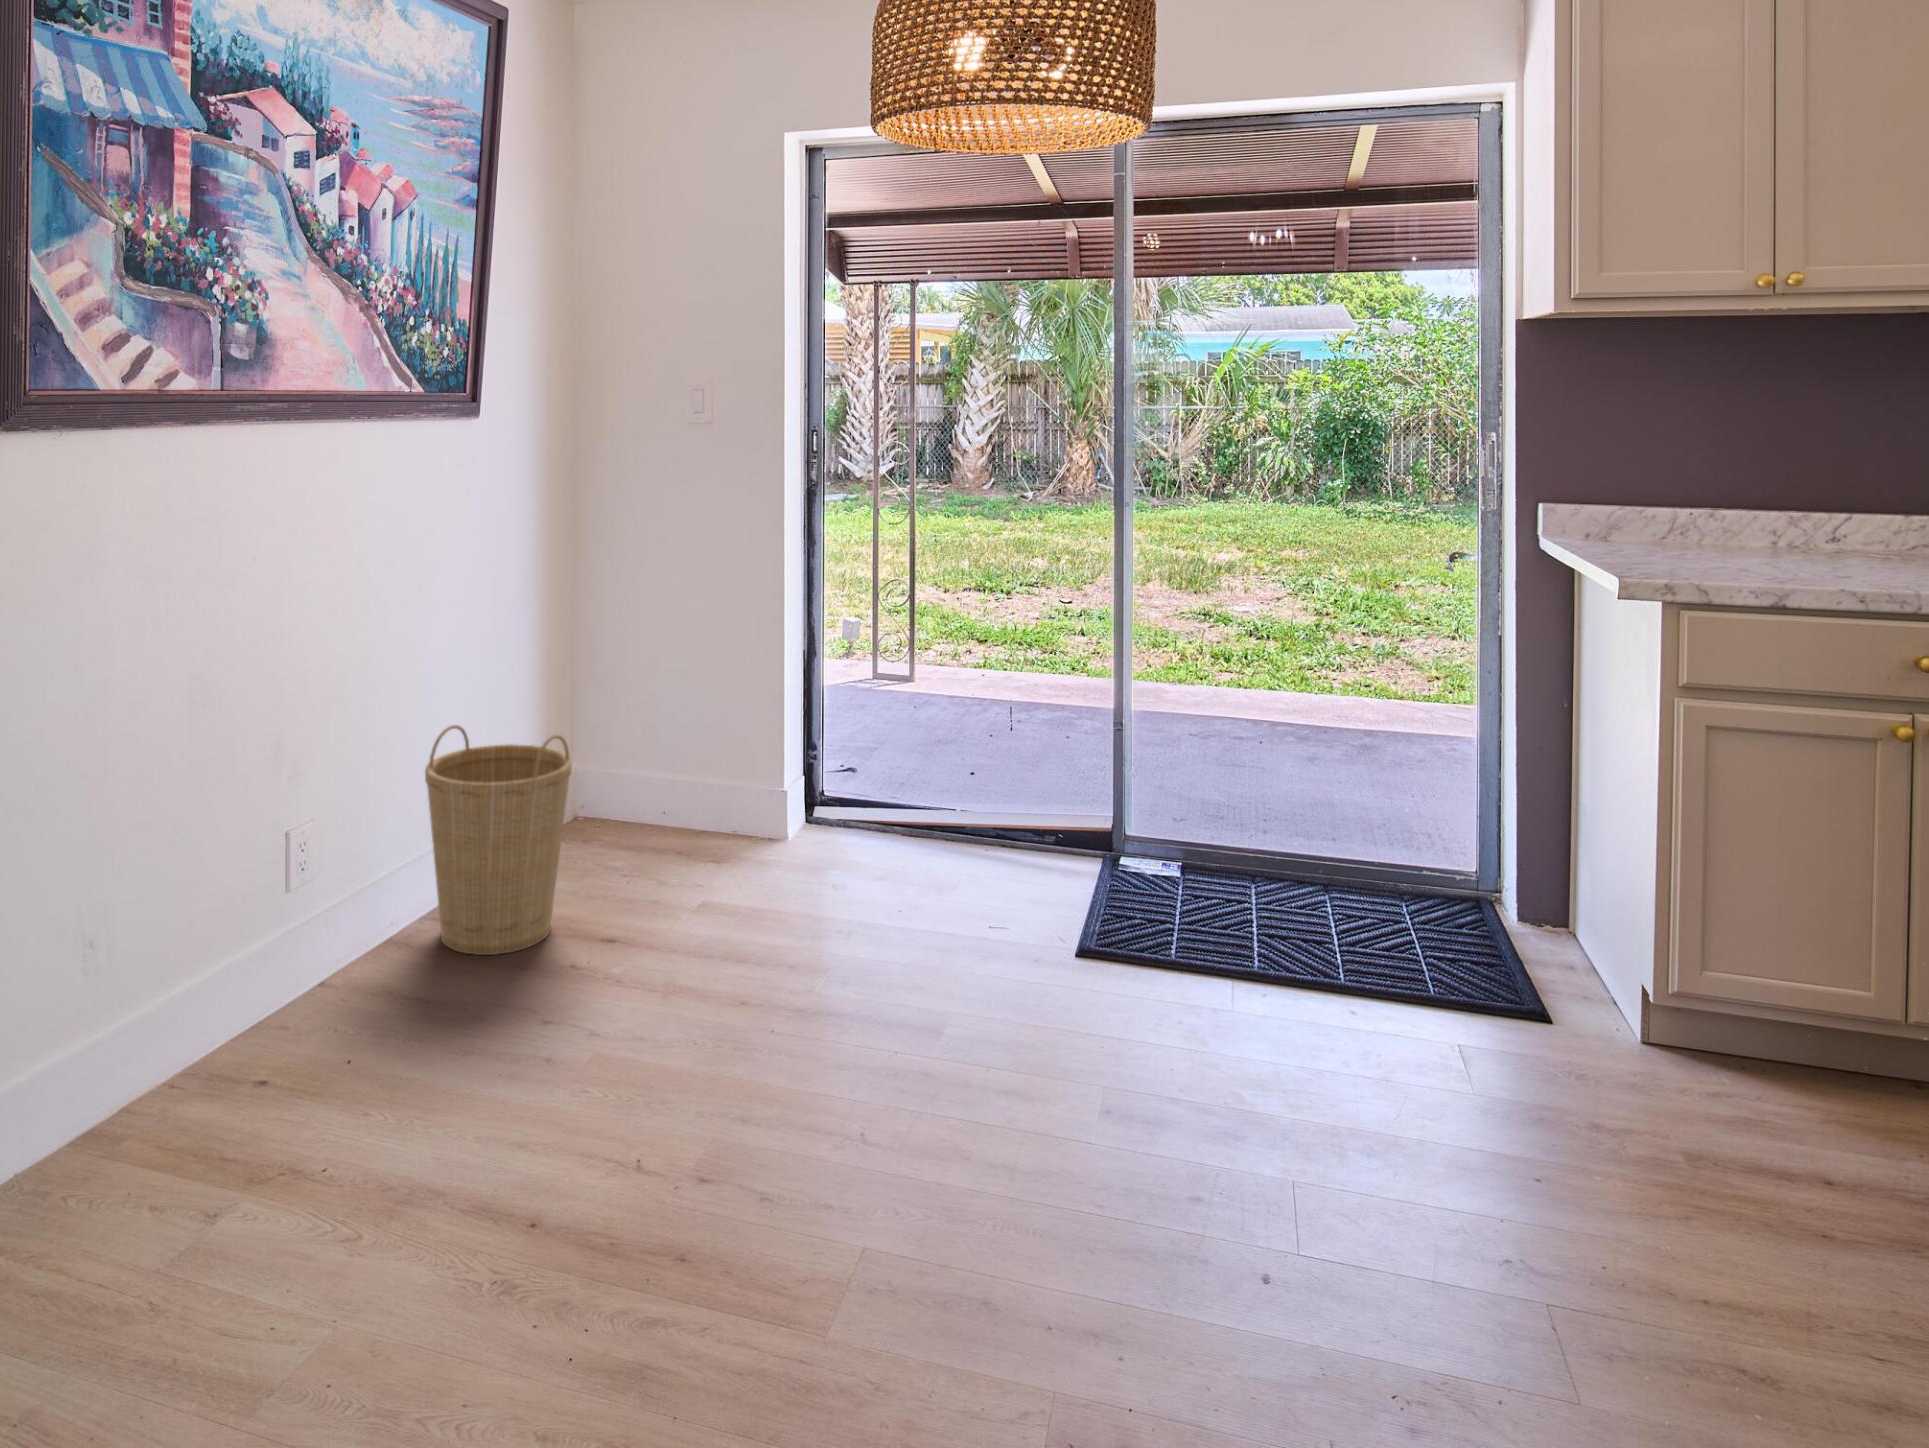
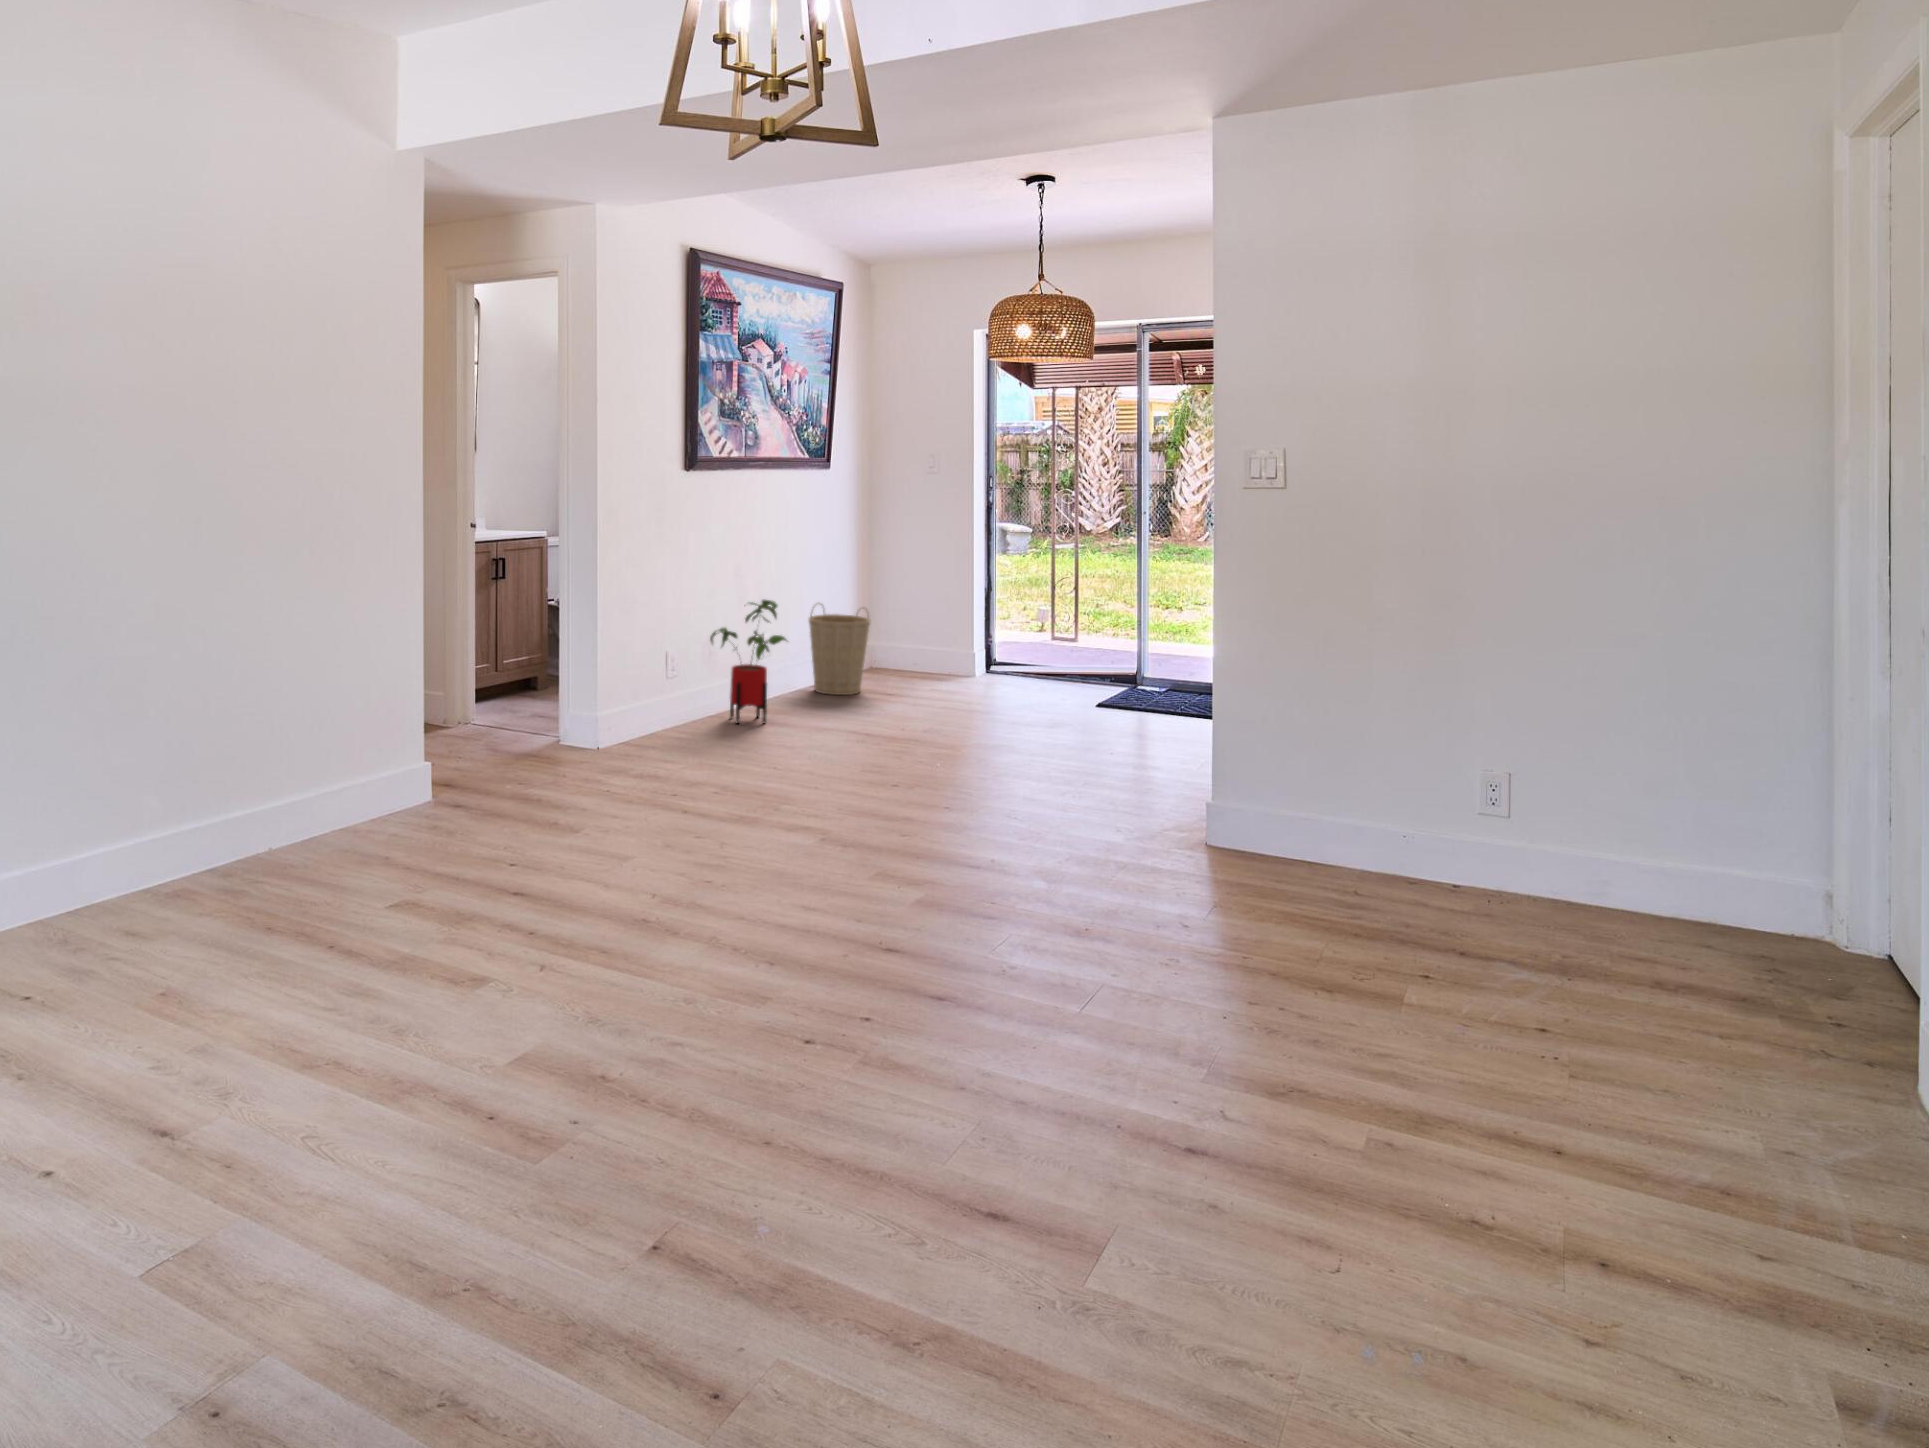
house plant: none [79,788,323,1190] -> present [710,599,787,724]

